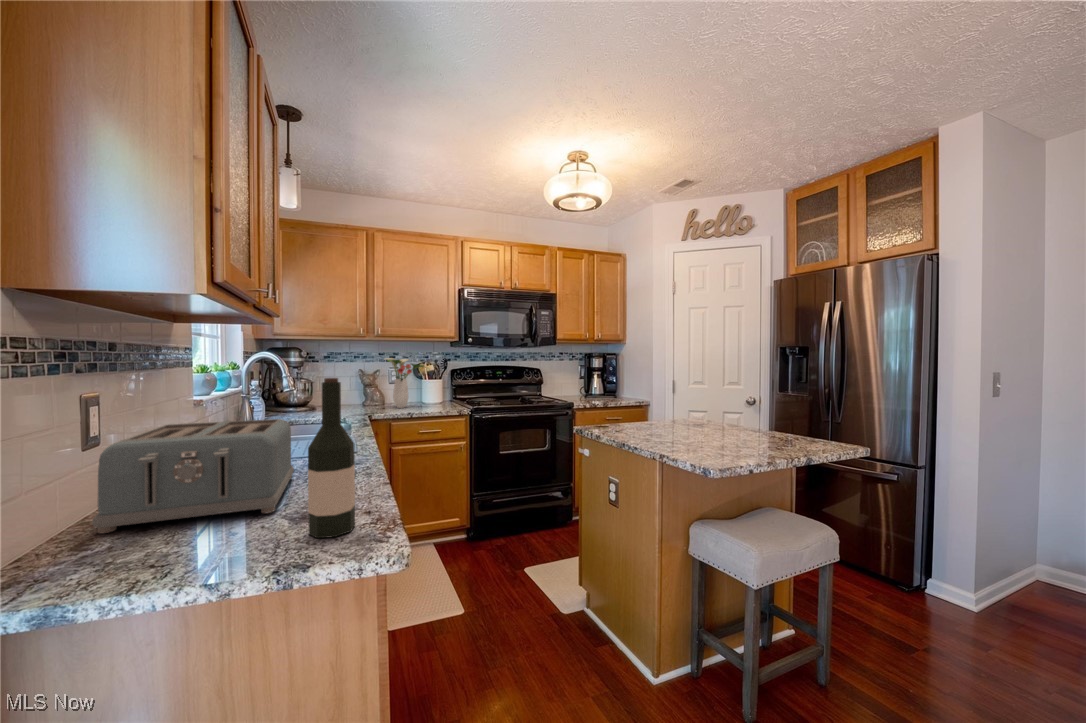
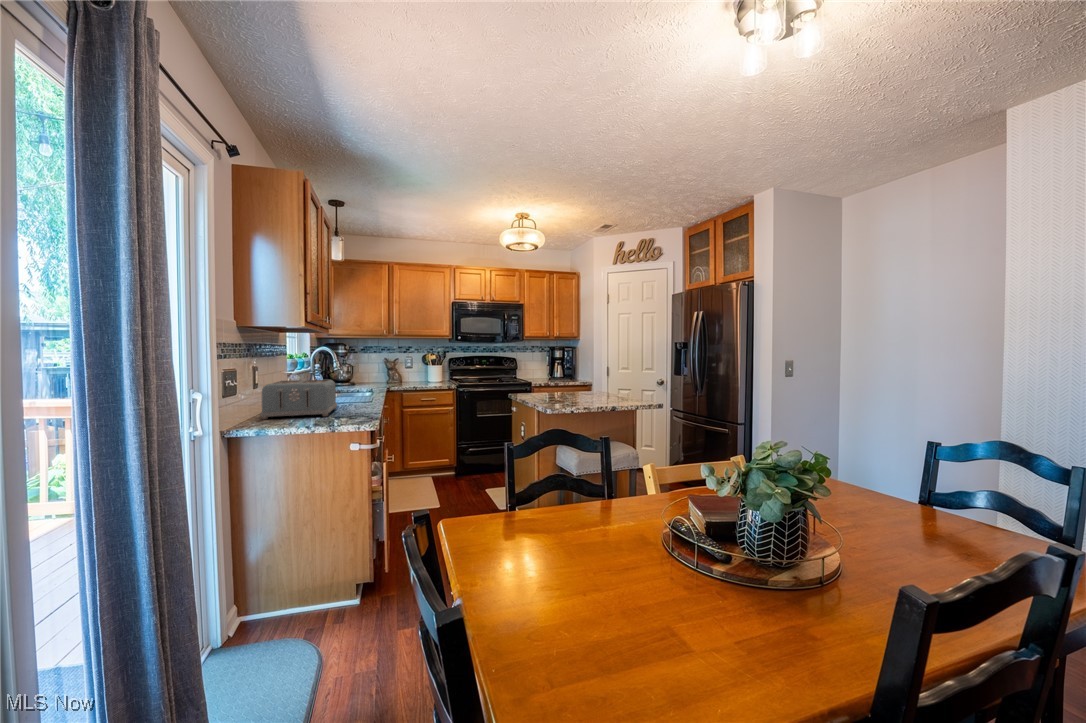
flower arrangement: present [386,358,426,408] -> none [400,350,431,385]
wine bottle: present [308,378,355,538] -> none [340,359,359,421]

